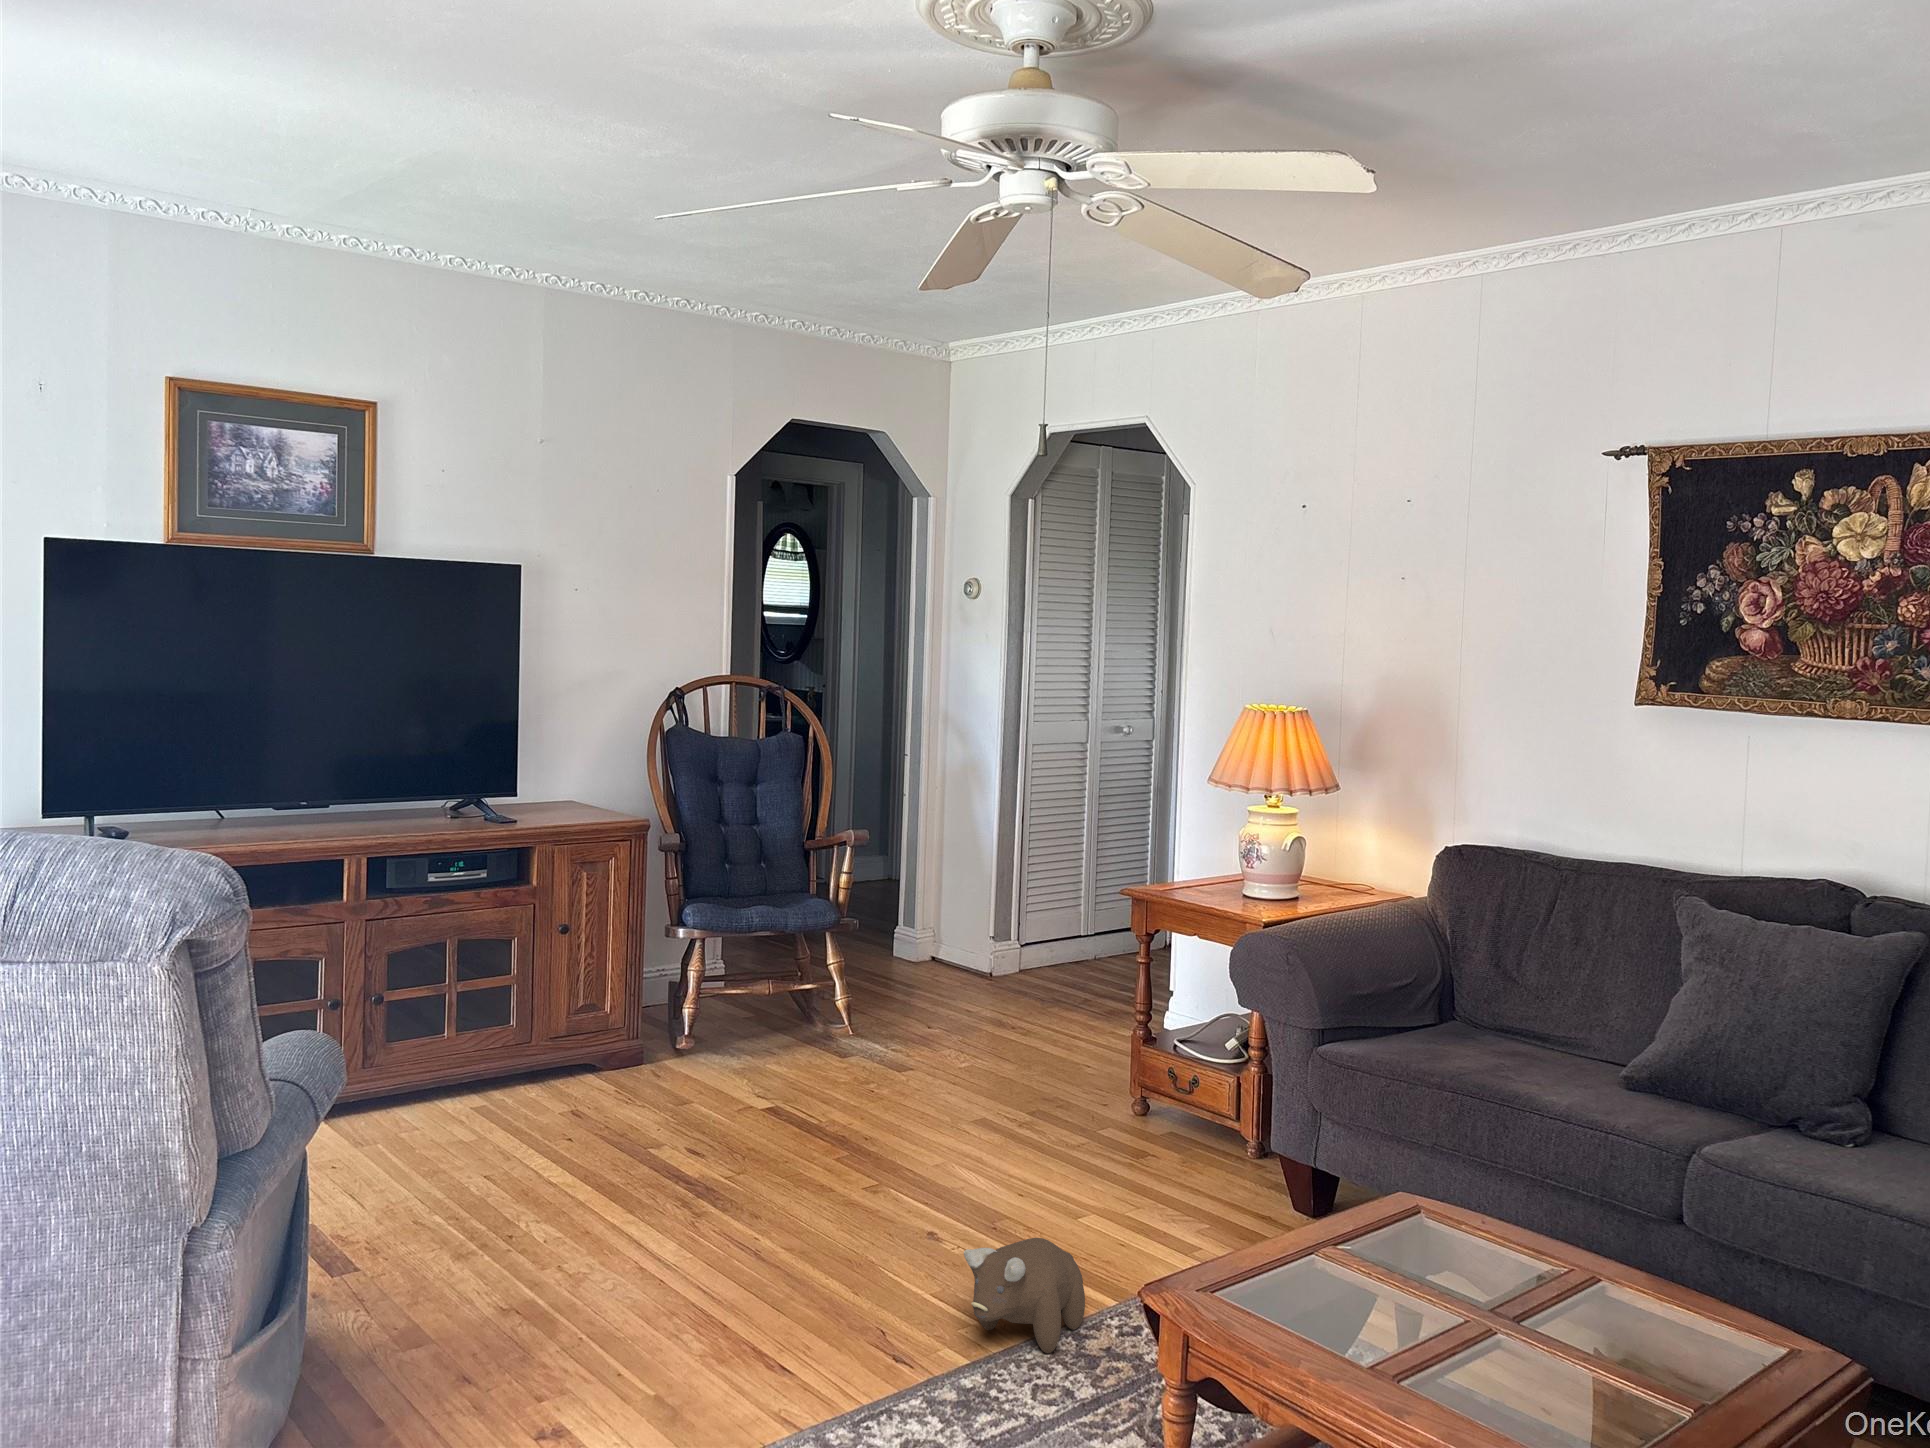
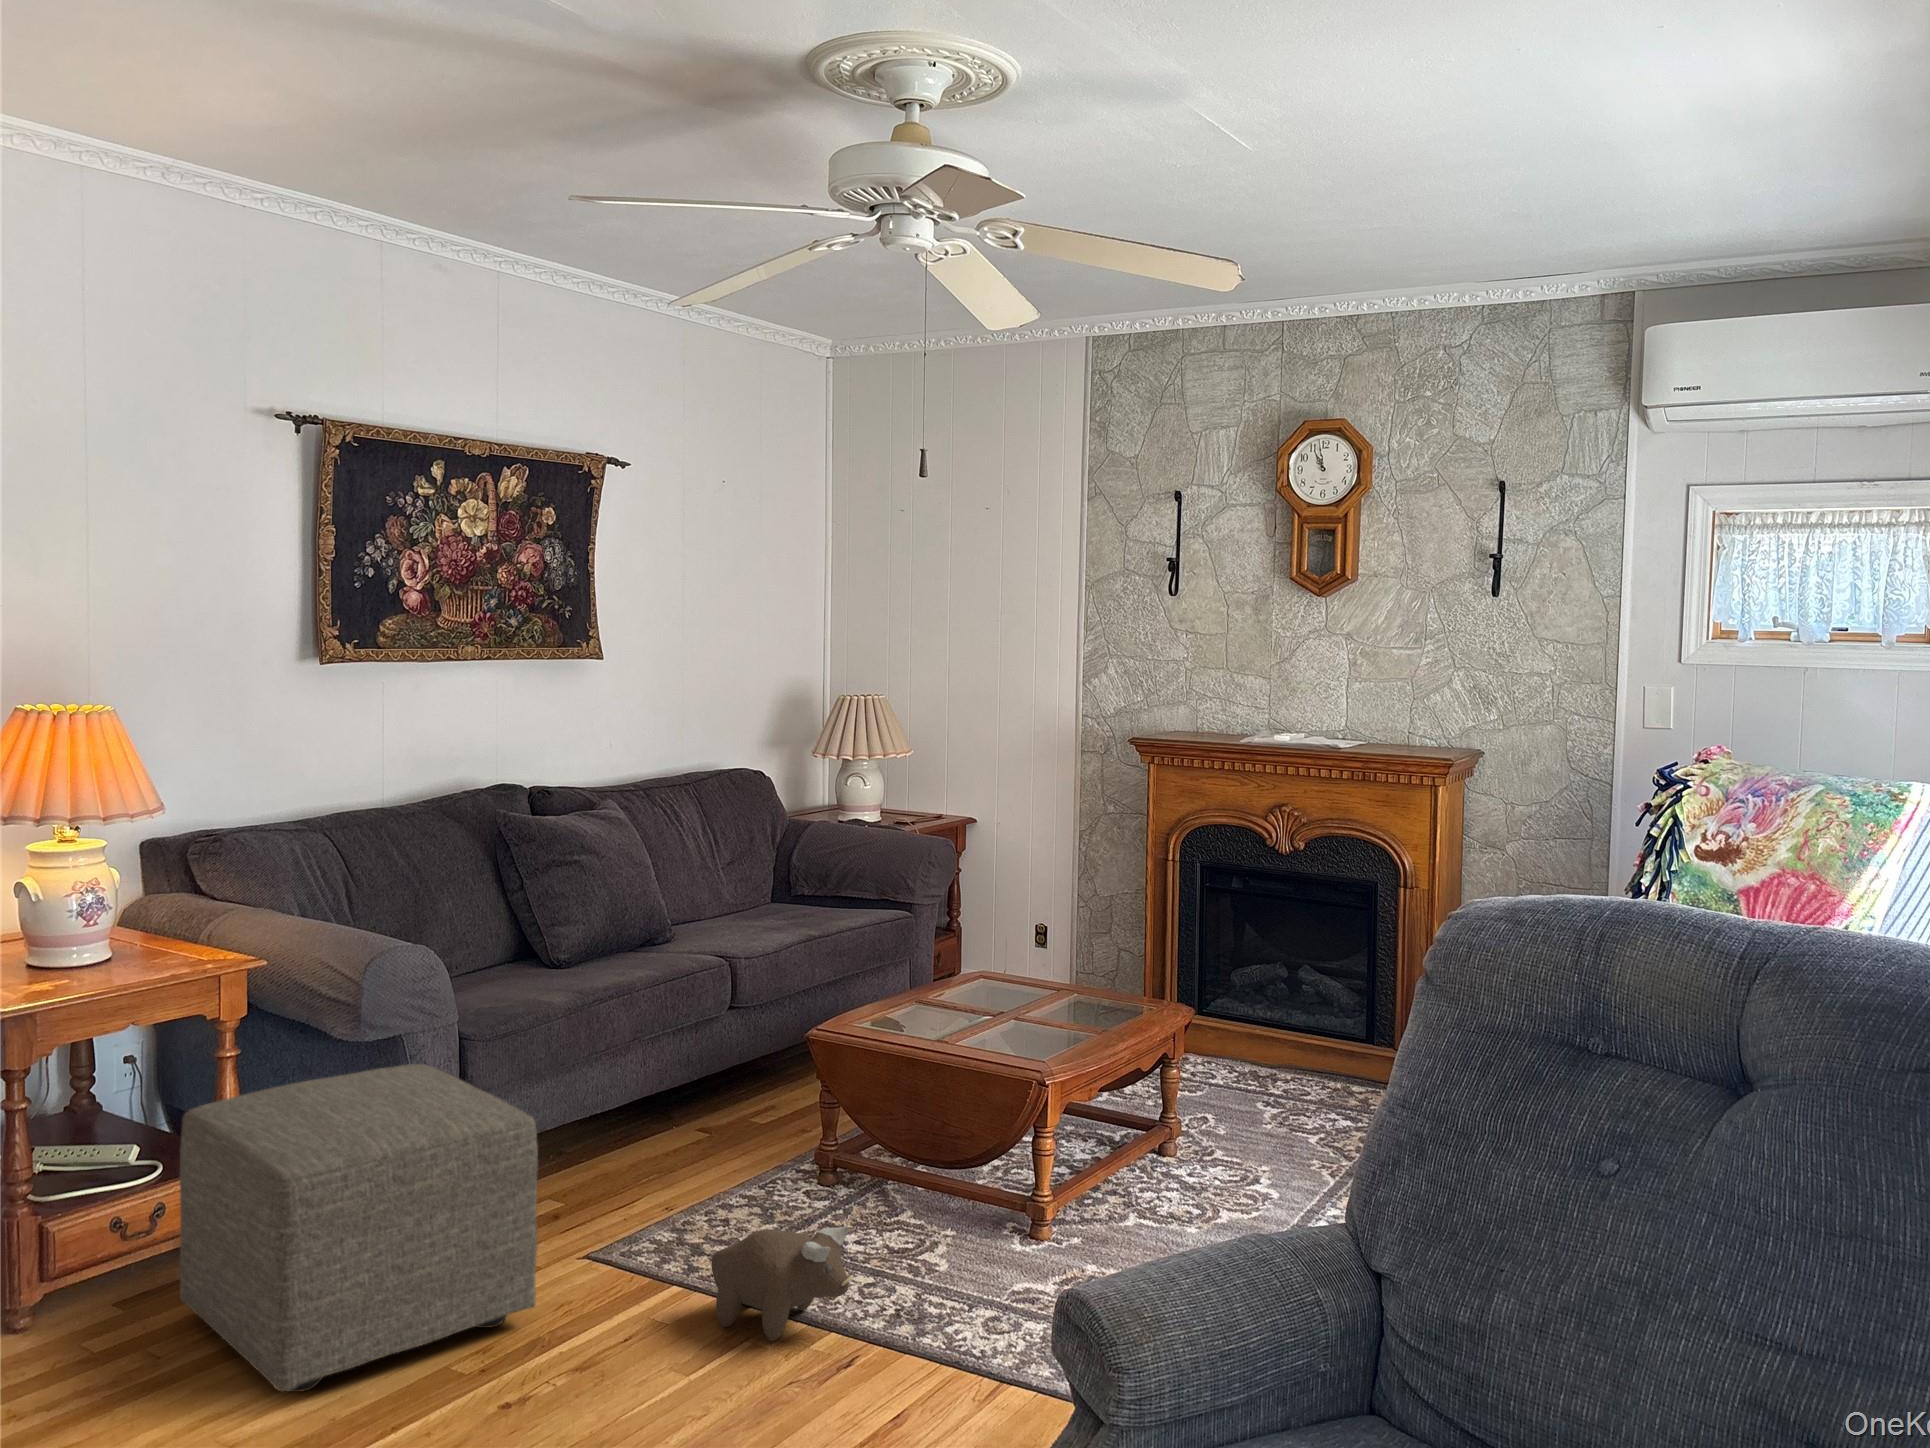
ottoman: none [989,993,1267,1230] -> present [180,1064,538,1392]

